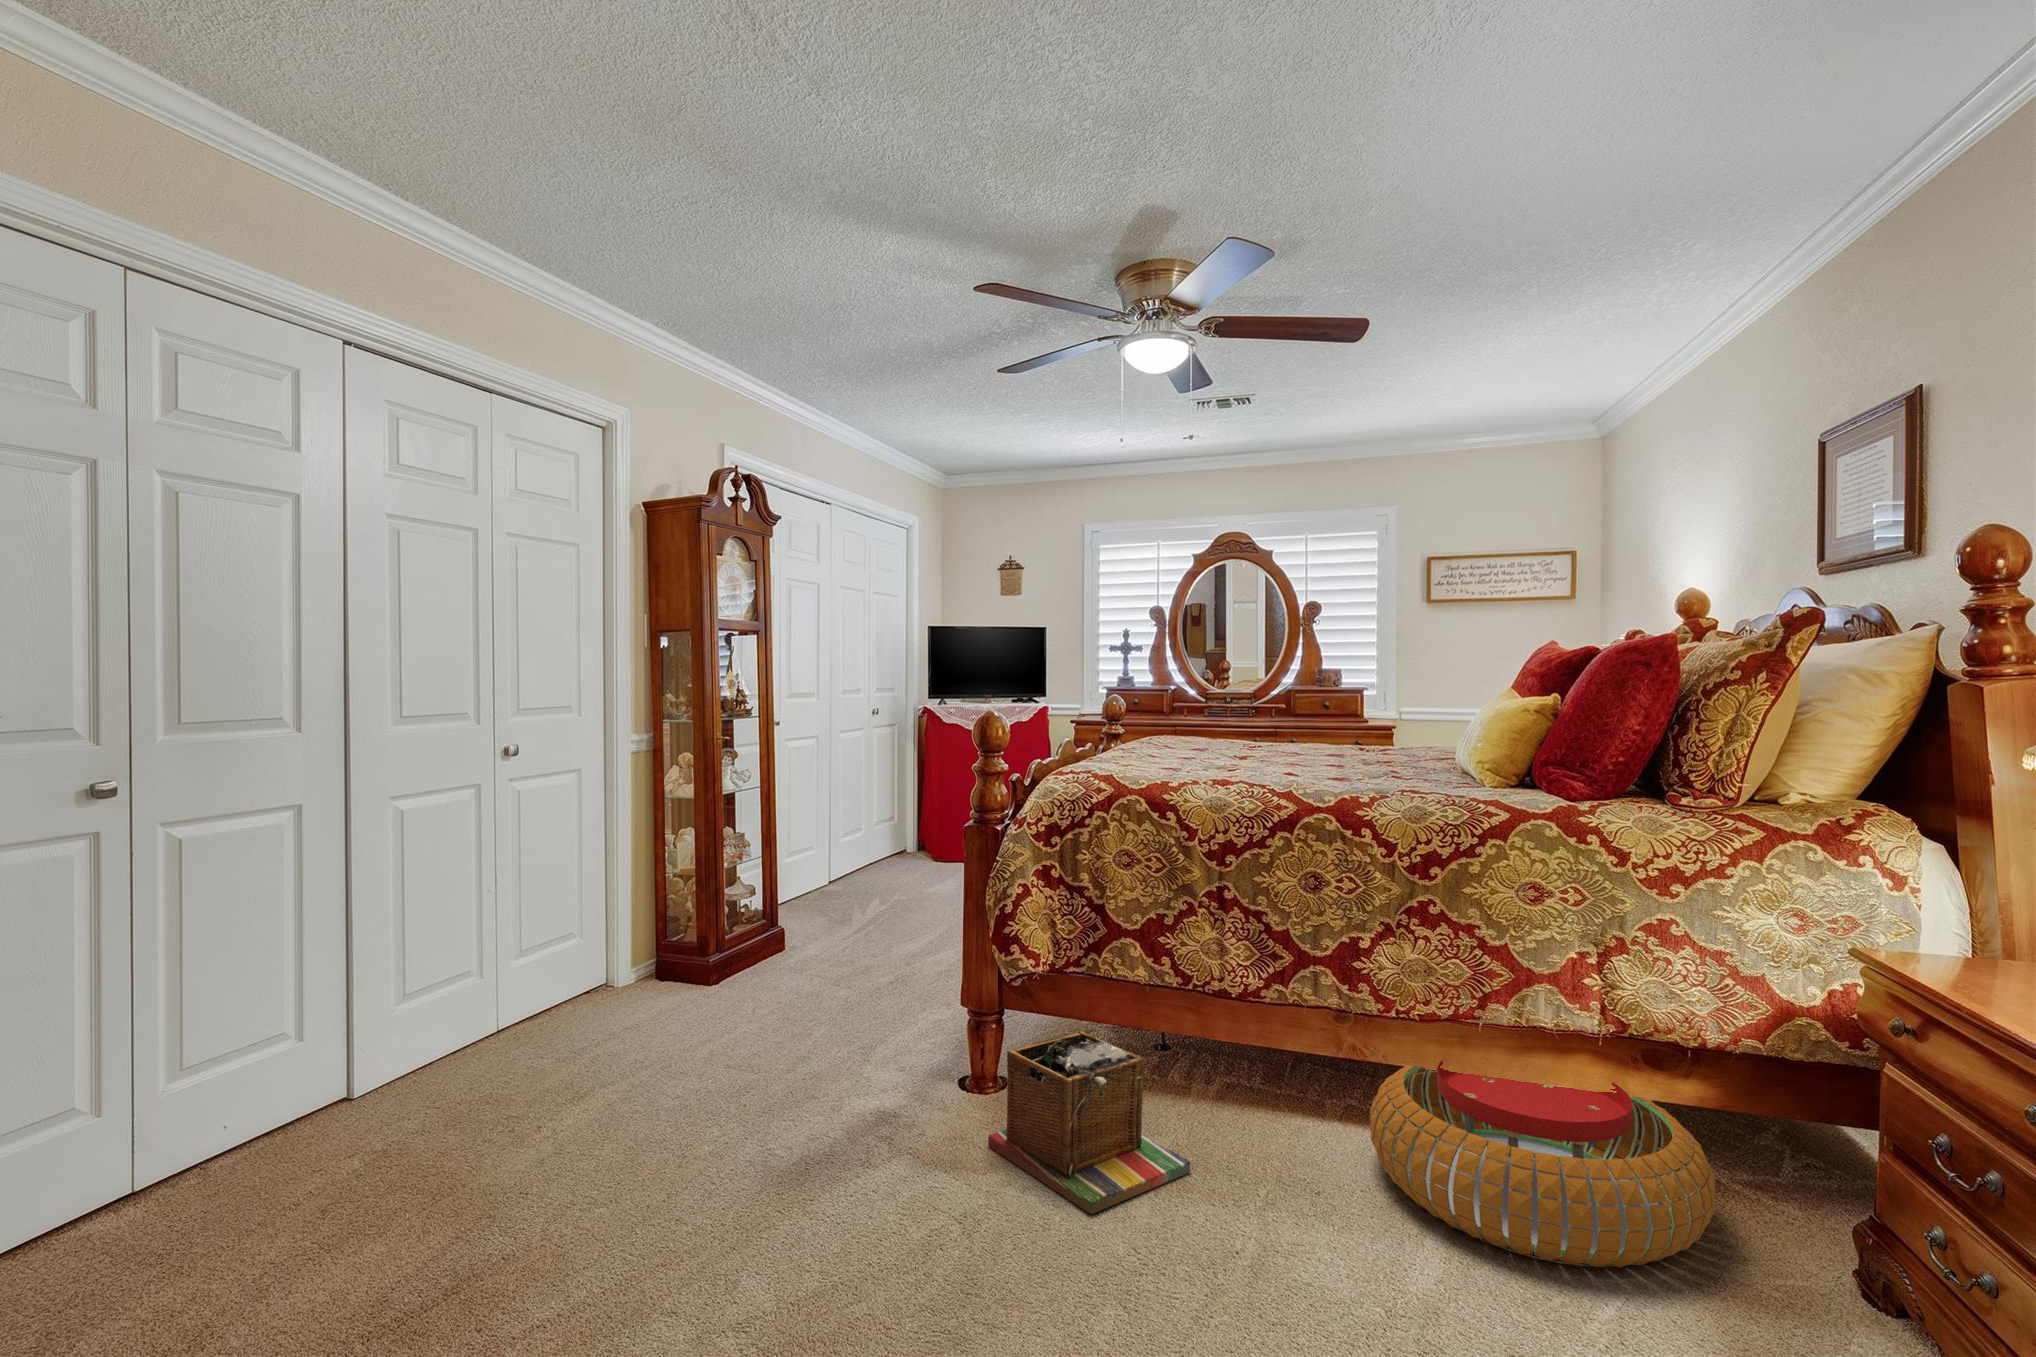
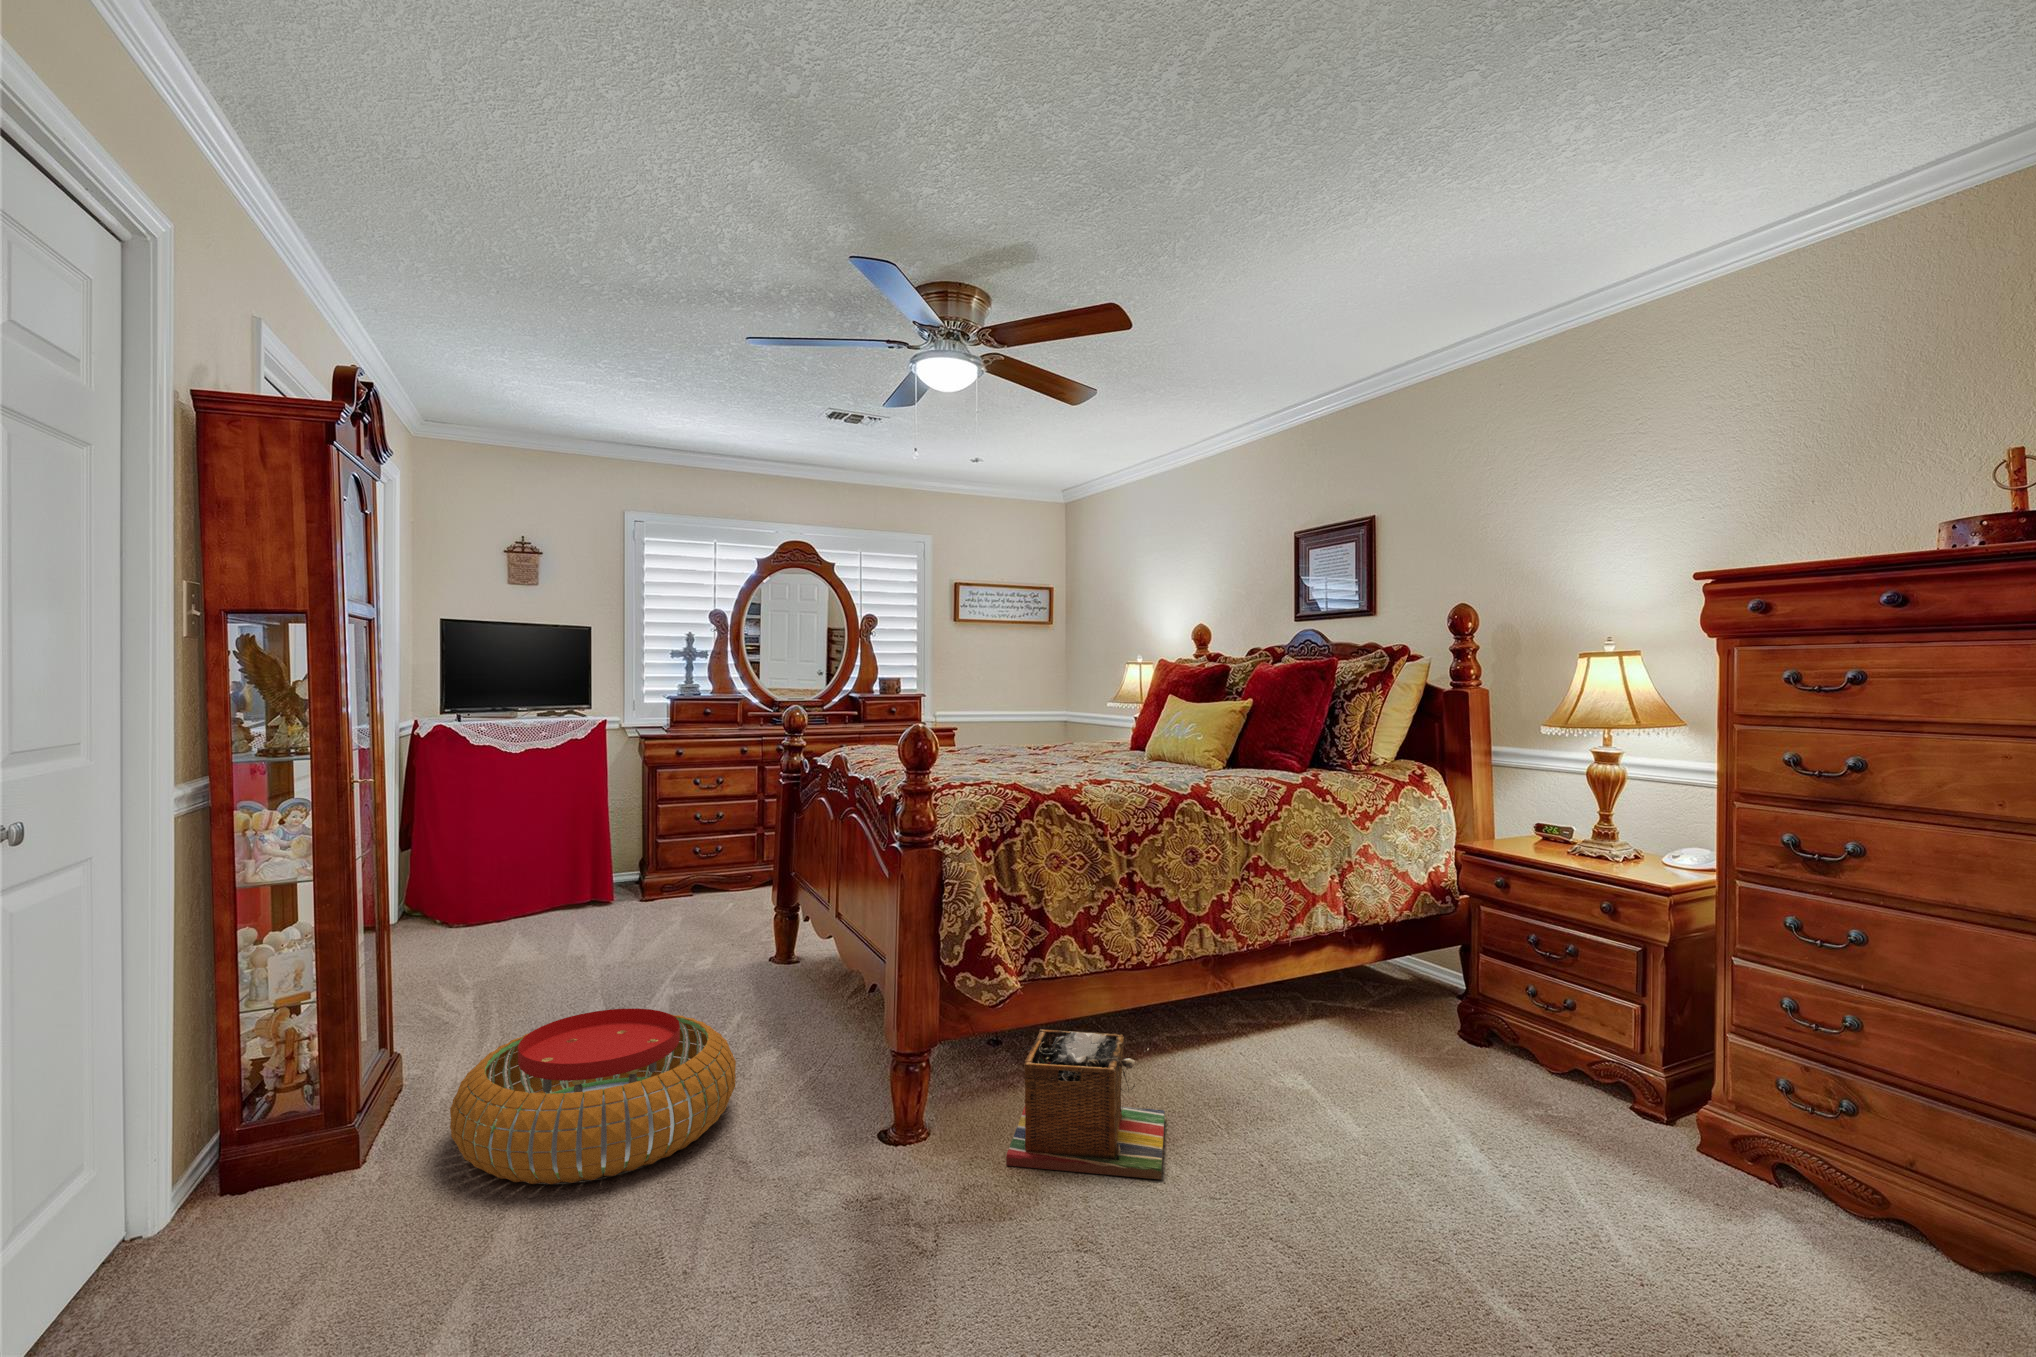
pouf: present [1370,1059,1715,1267] -> present [450,1008,736,1184]

